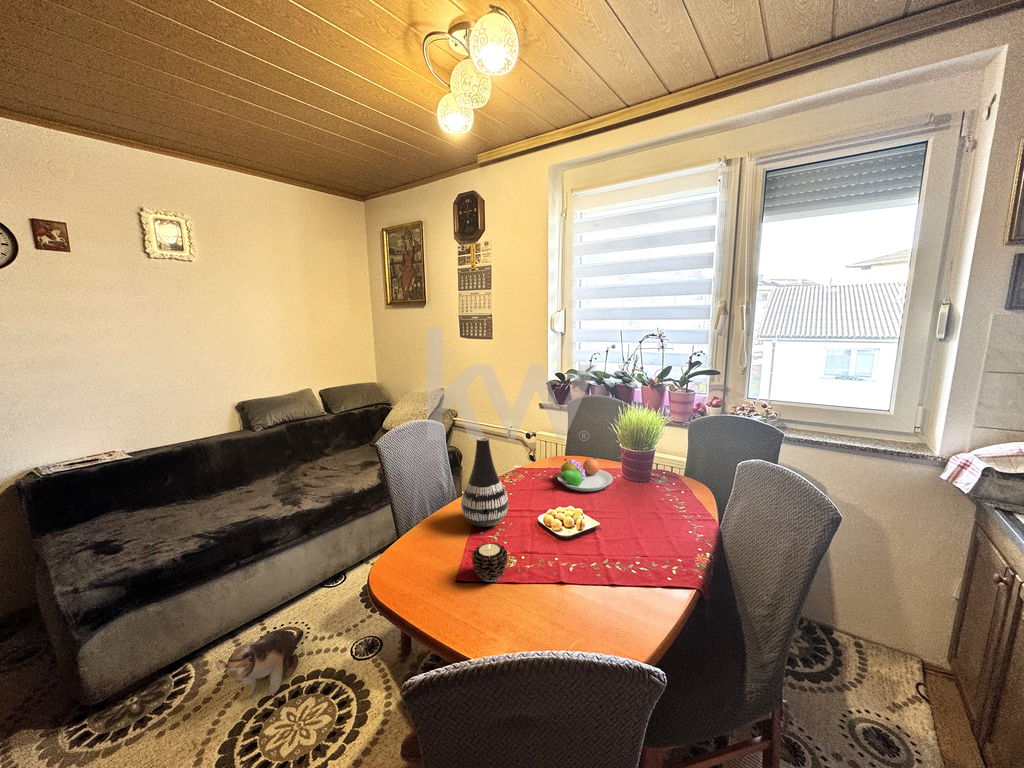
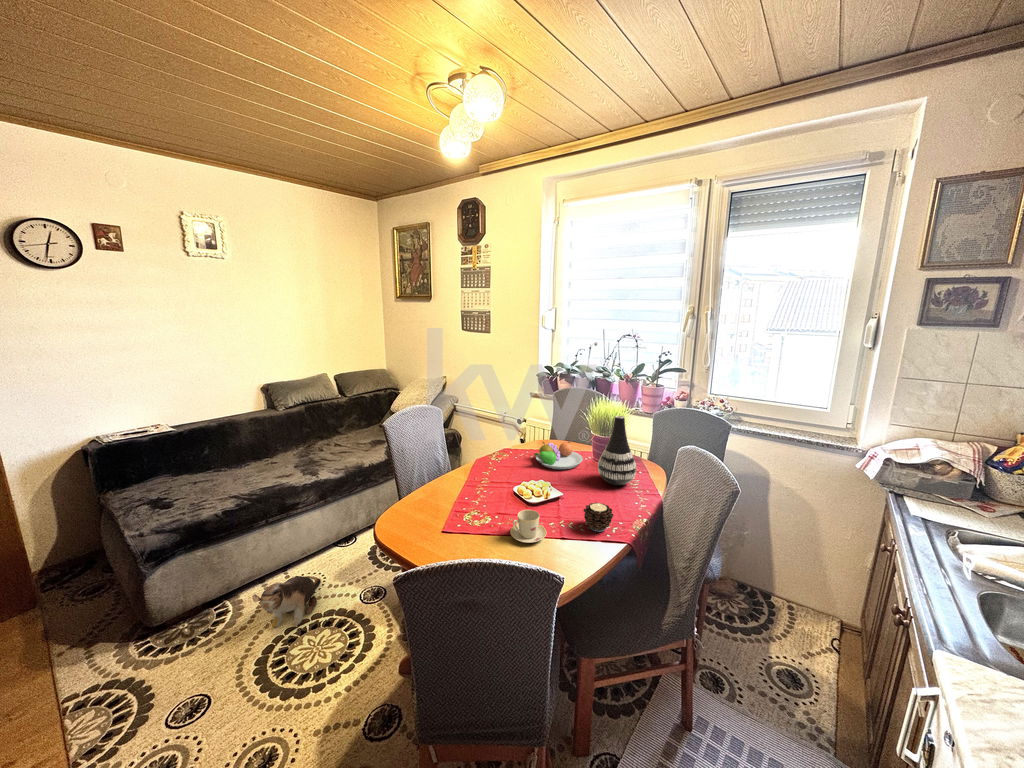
vase: present [461,437,509,528] -> present [598,416,636,486]
candle: present [472,543,508,582] -> present [583,503,613,532]
teacup: none [544,548,591,593] -> present [510,510,547,543]

